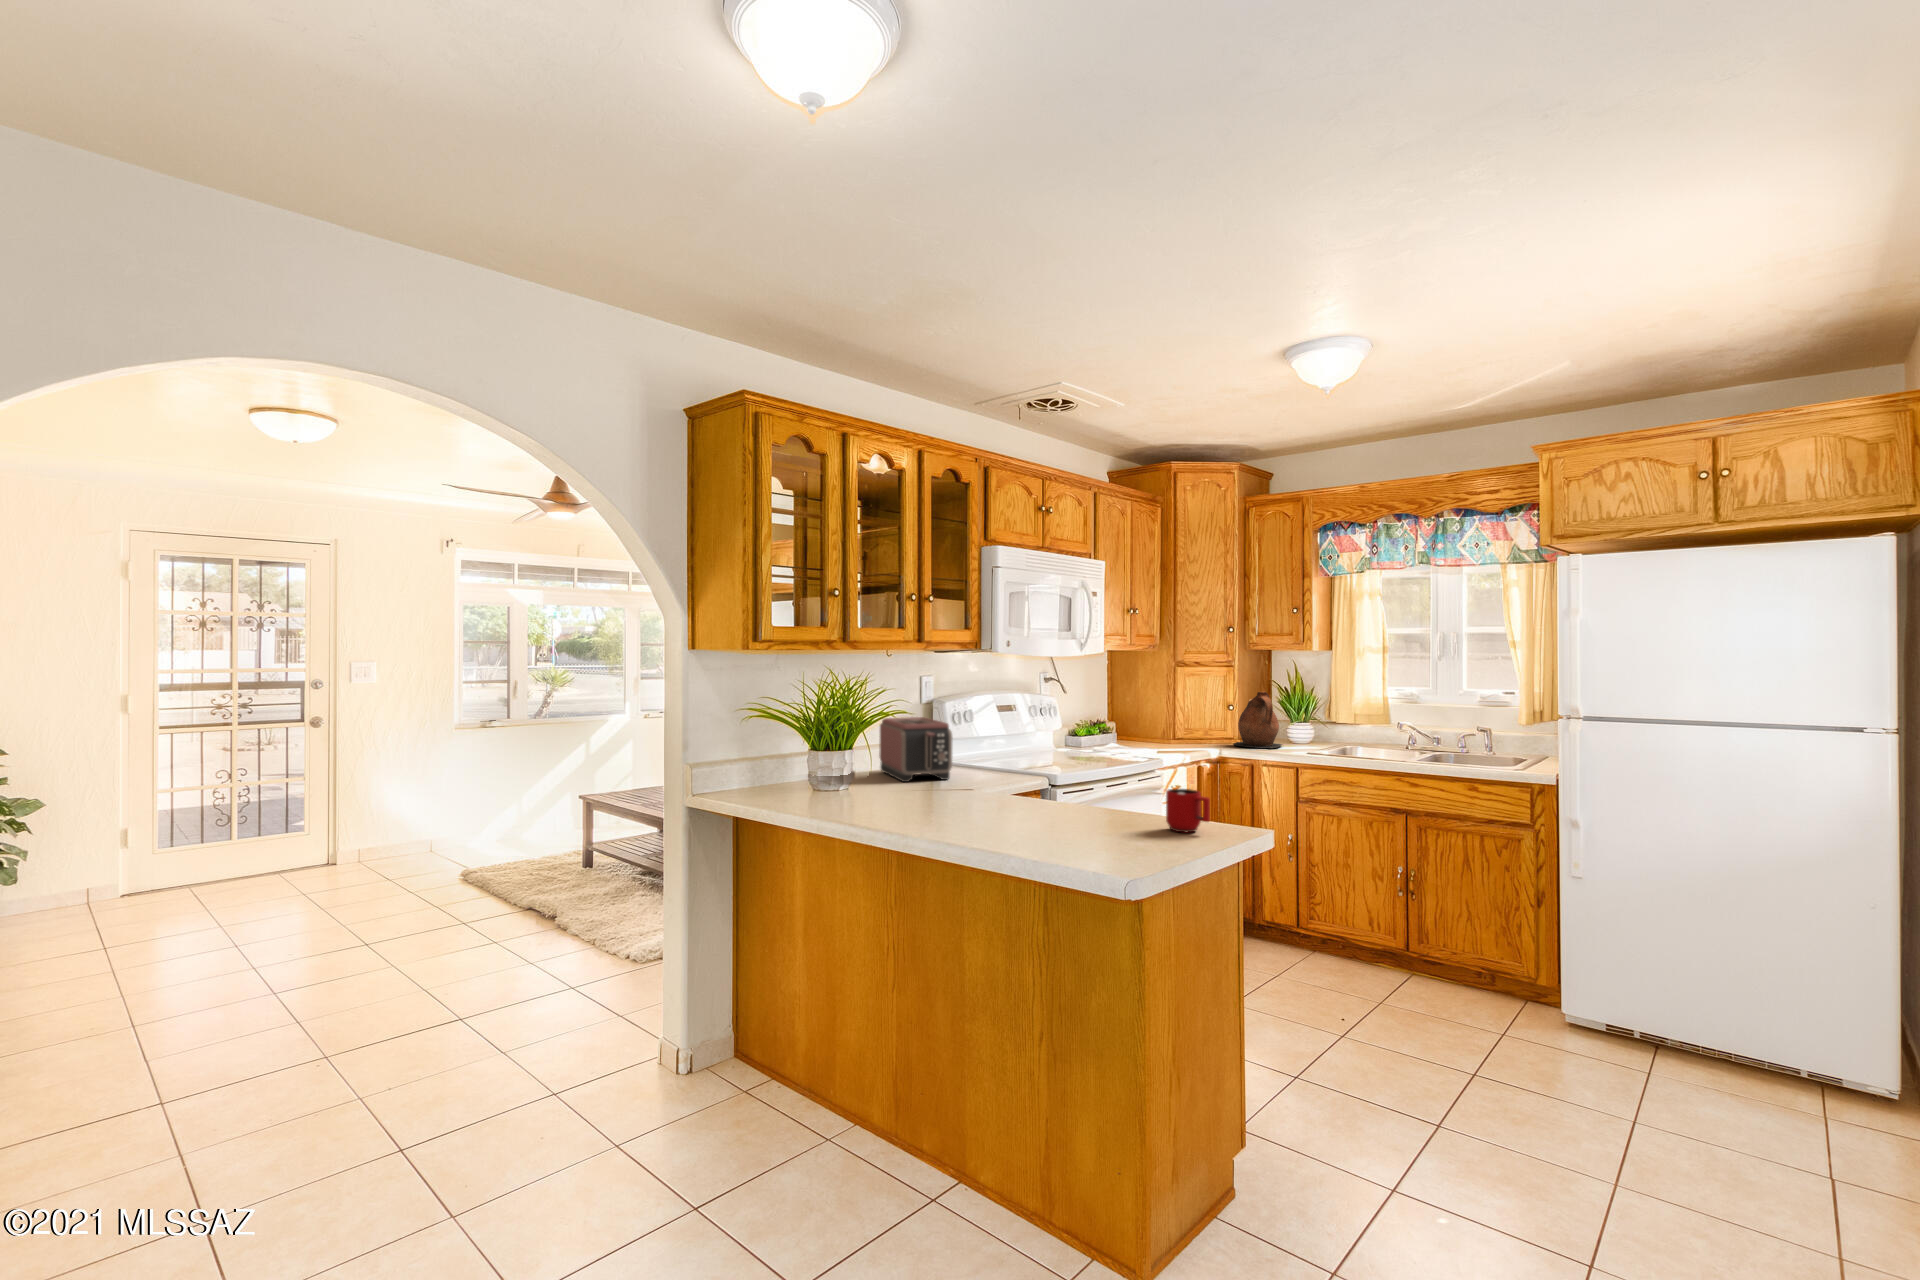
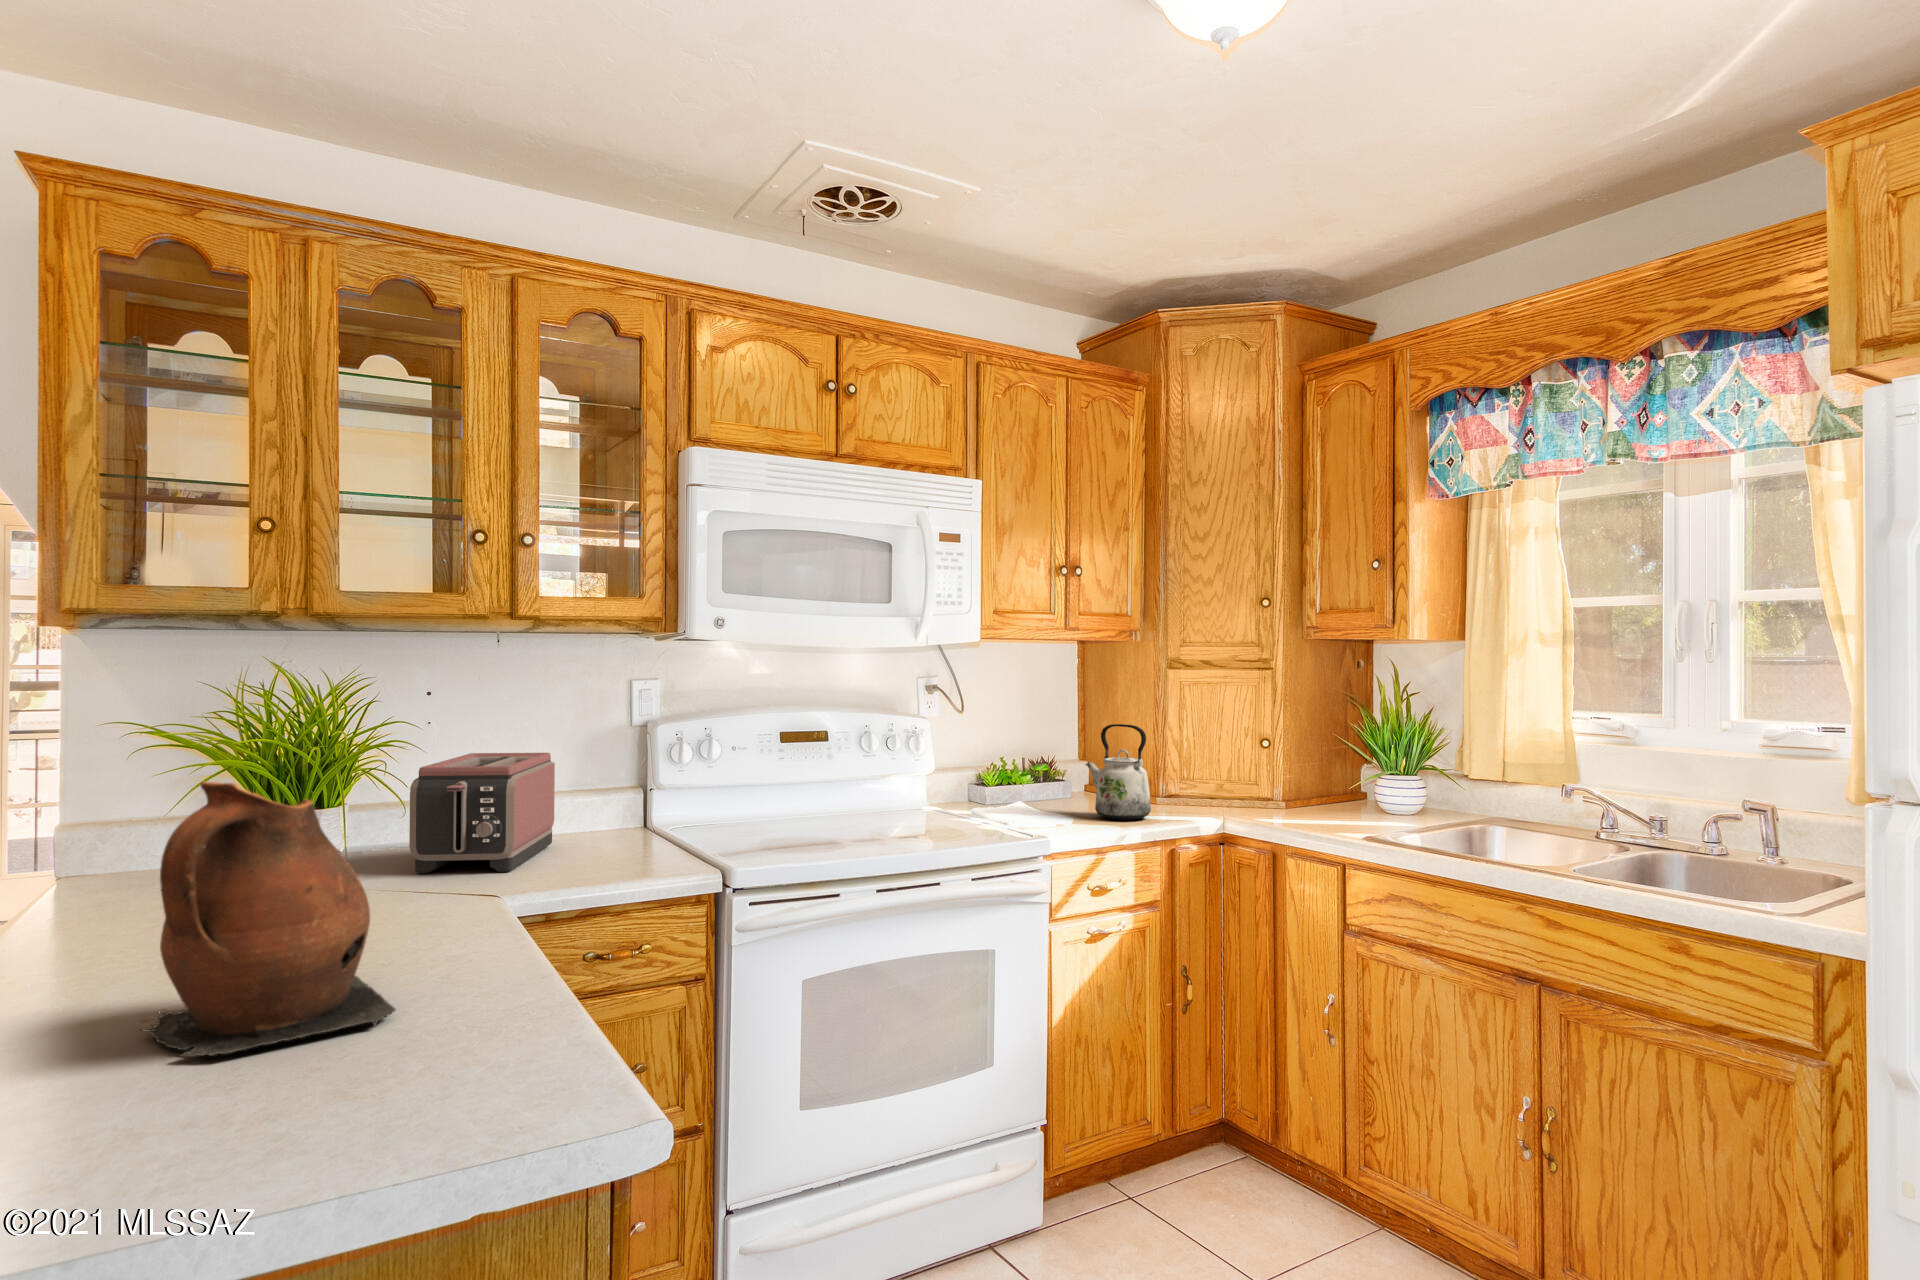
ceramic pitcher: present [1233,692,1282,748] -> present [141,782,395,1057]
kettle: none [1148,698,1190,750] -> present [1086,724,1151,820]
mug: present [1166,789,1210,832] -> none [387,970,487,1100]

